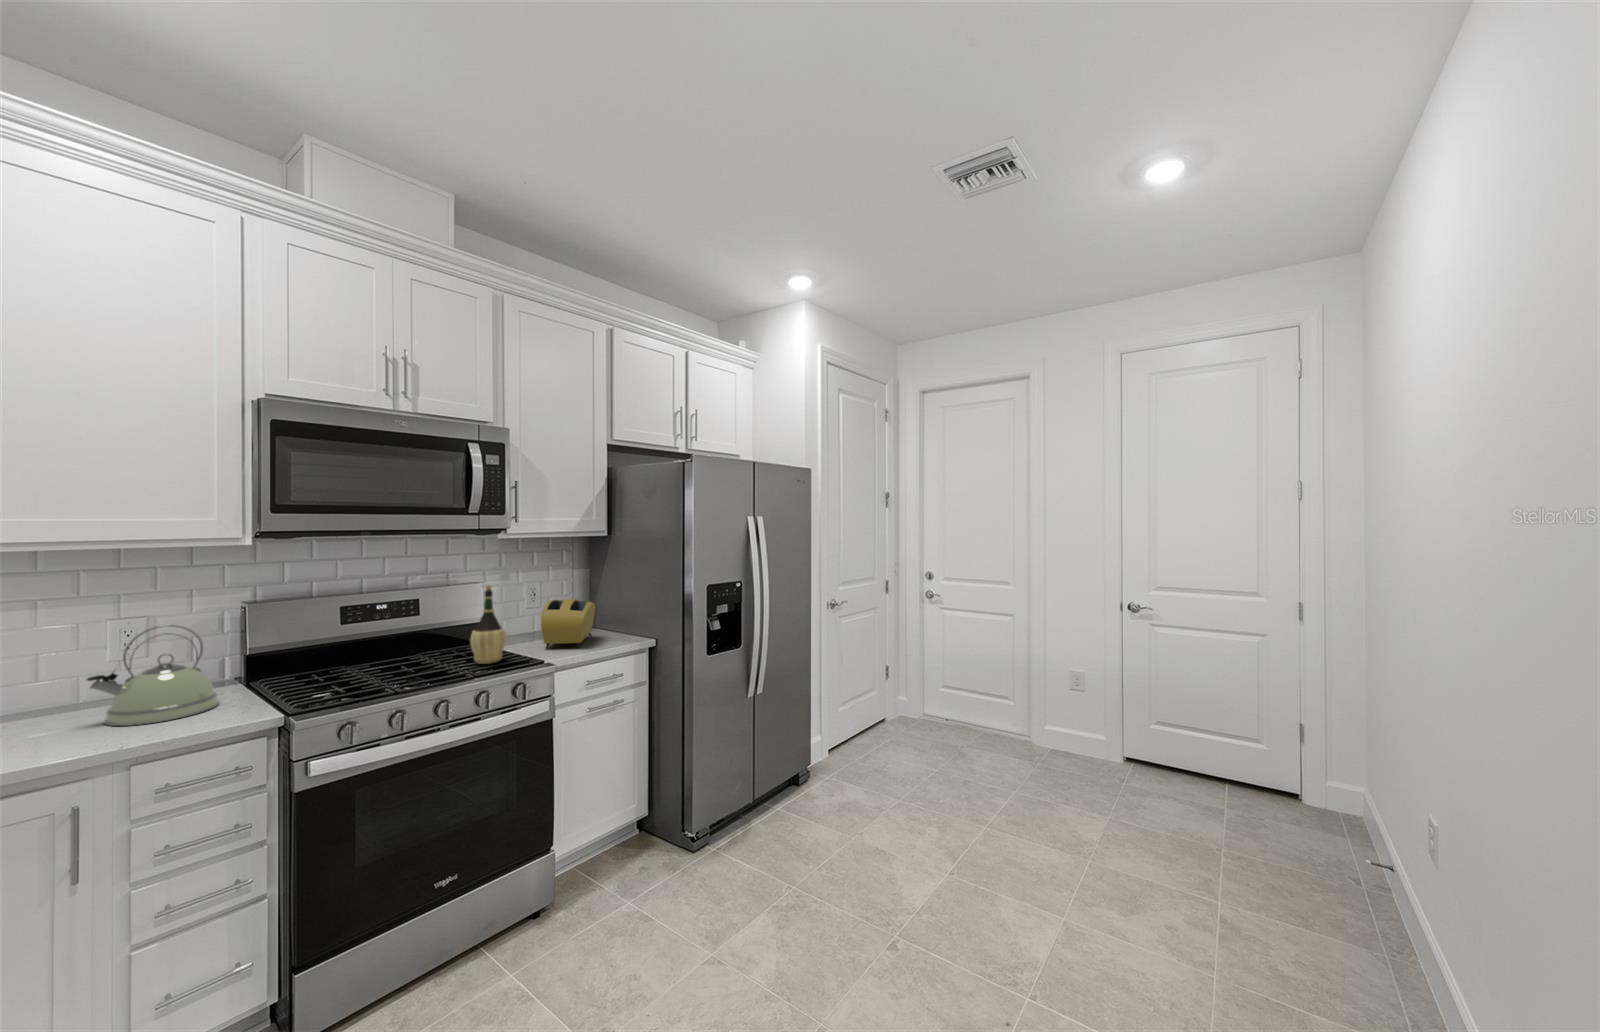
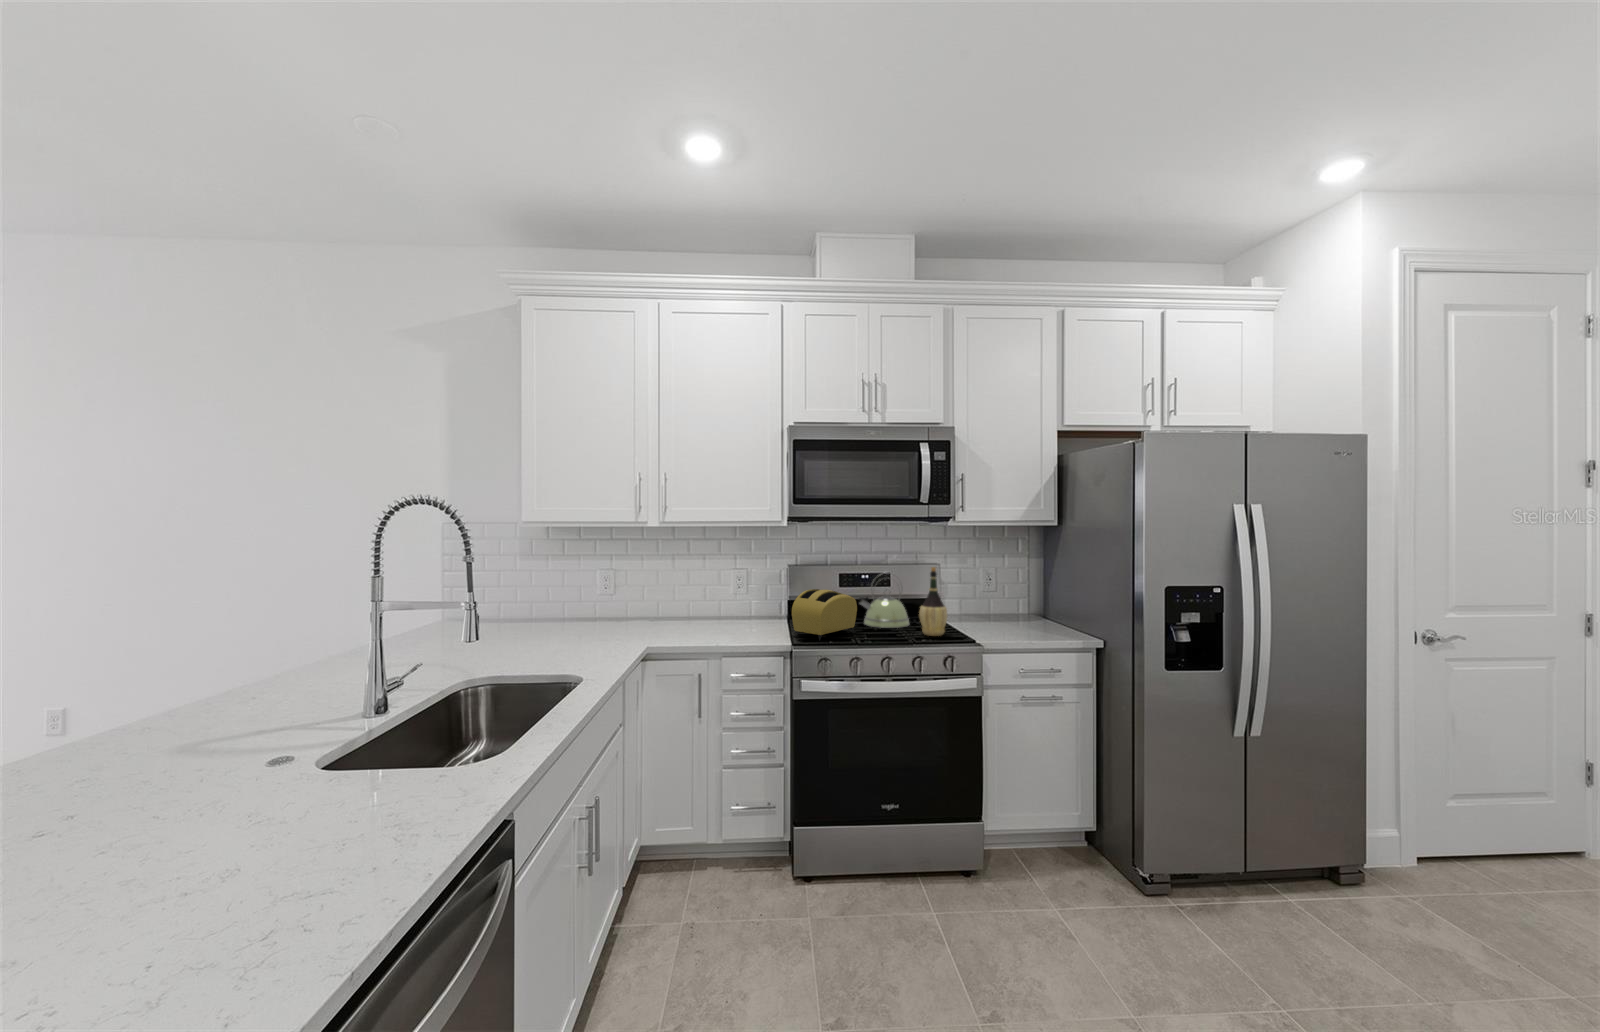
toaster: present [541,599,595,649] -> present [792,589,857,641]
kettle: present [87,625,219,726] -> present [859,574,909,628]

